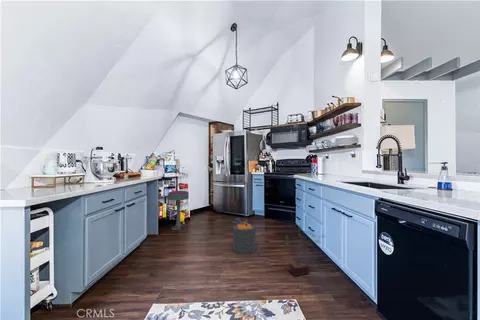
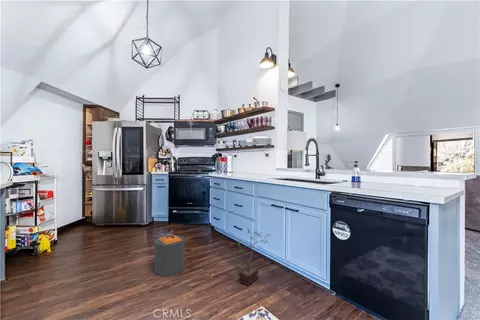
bar stool: present [168,191,189,230] -> none [23,202,65,265]

